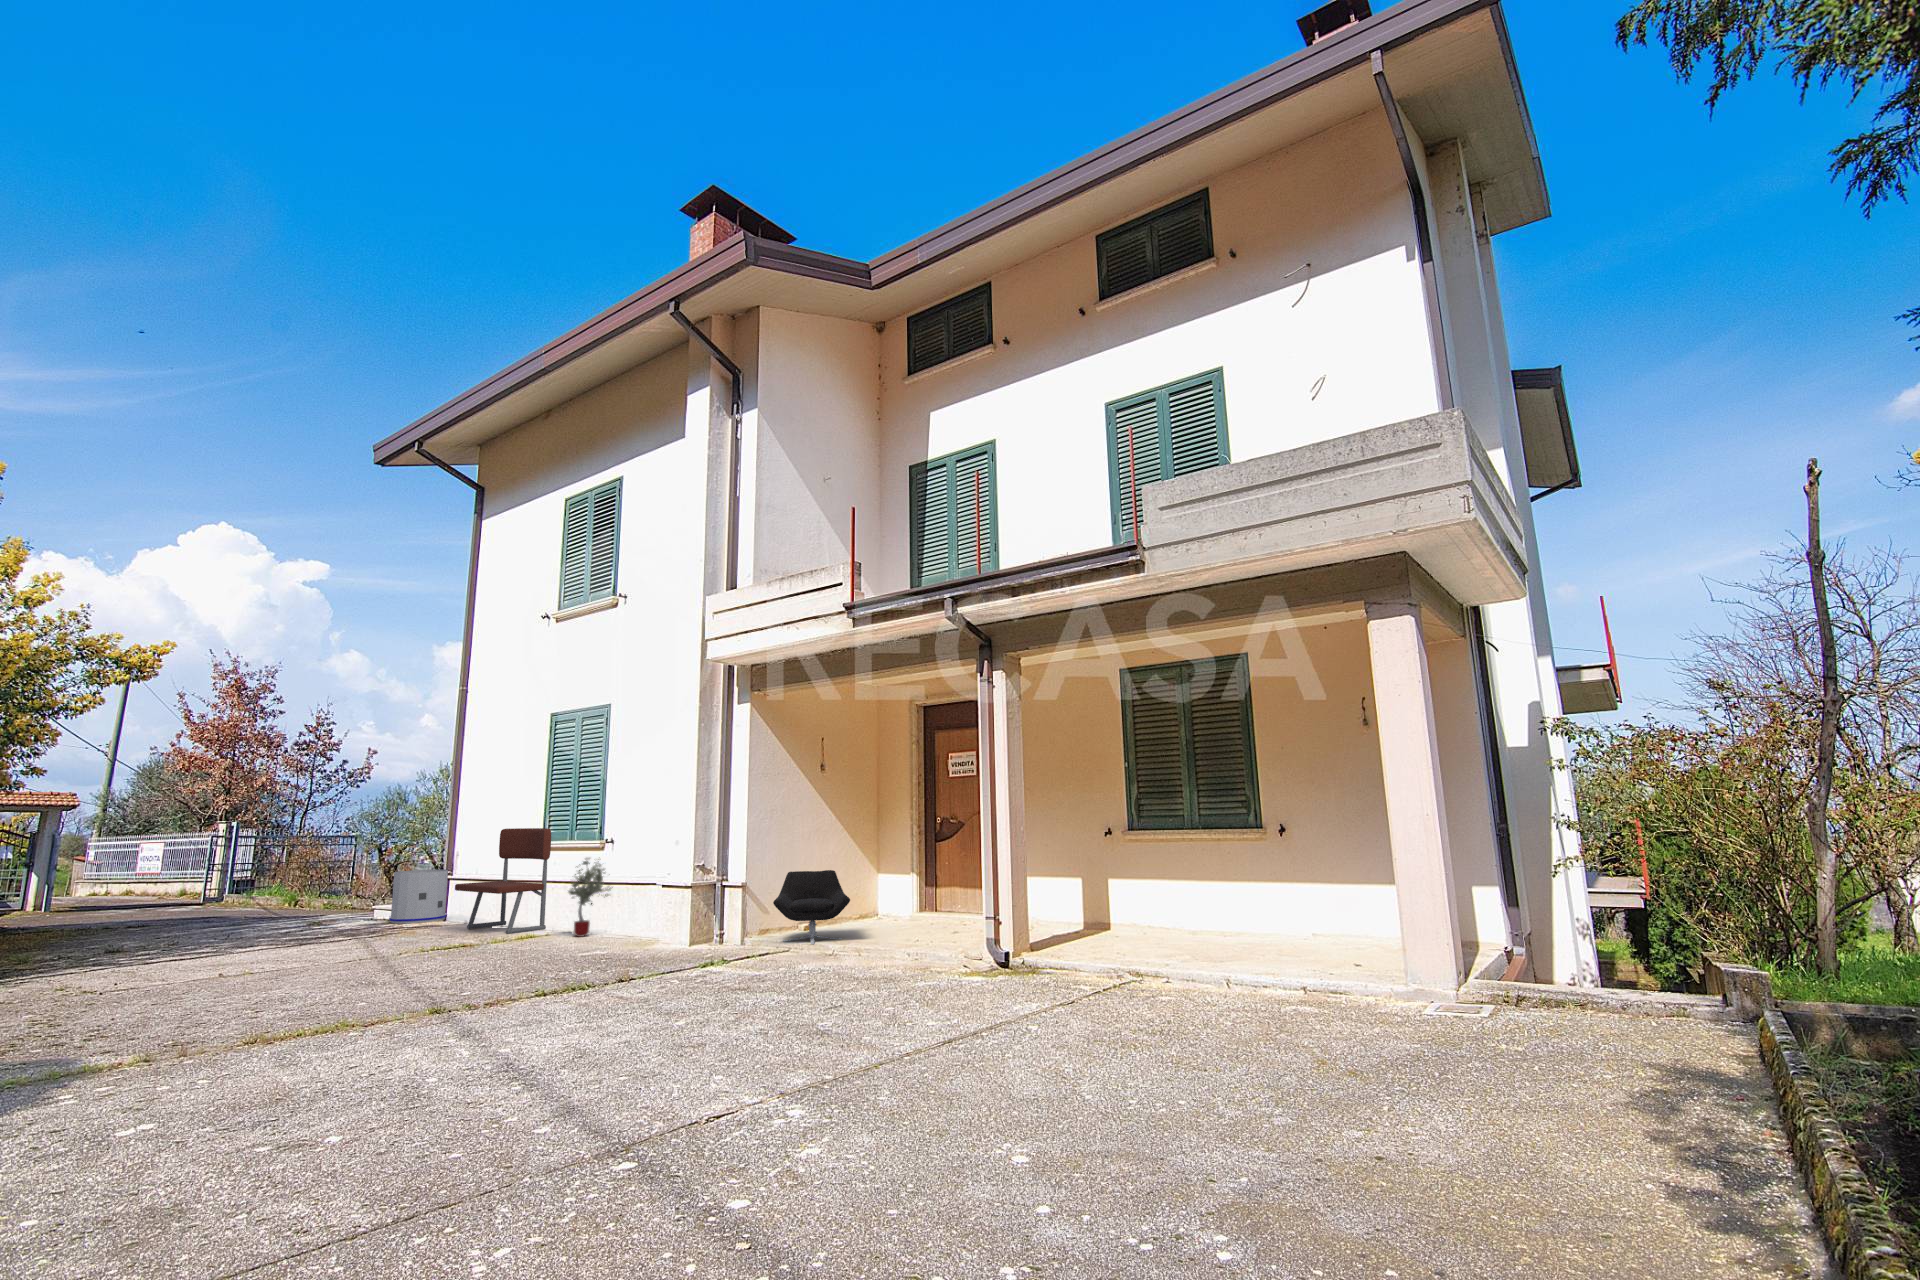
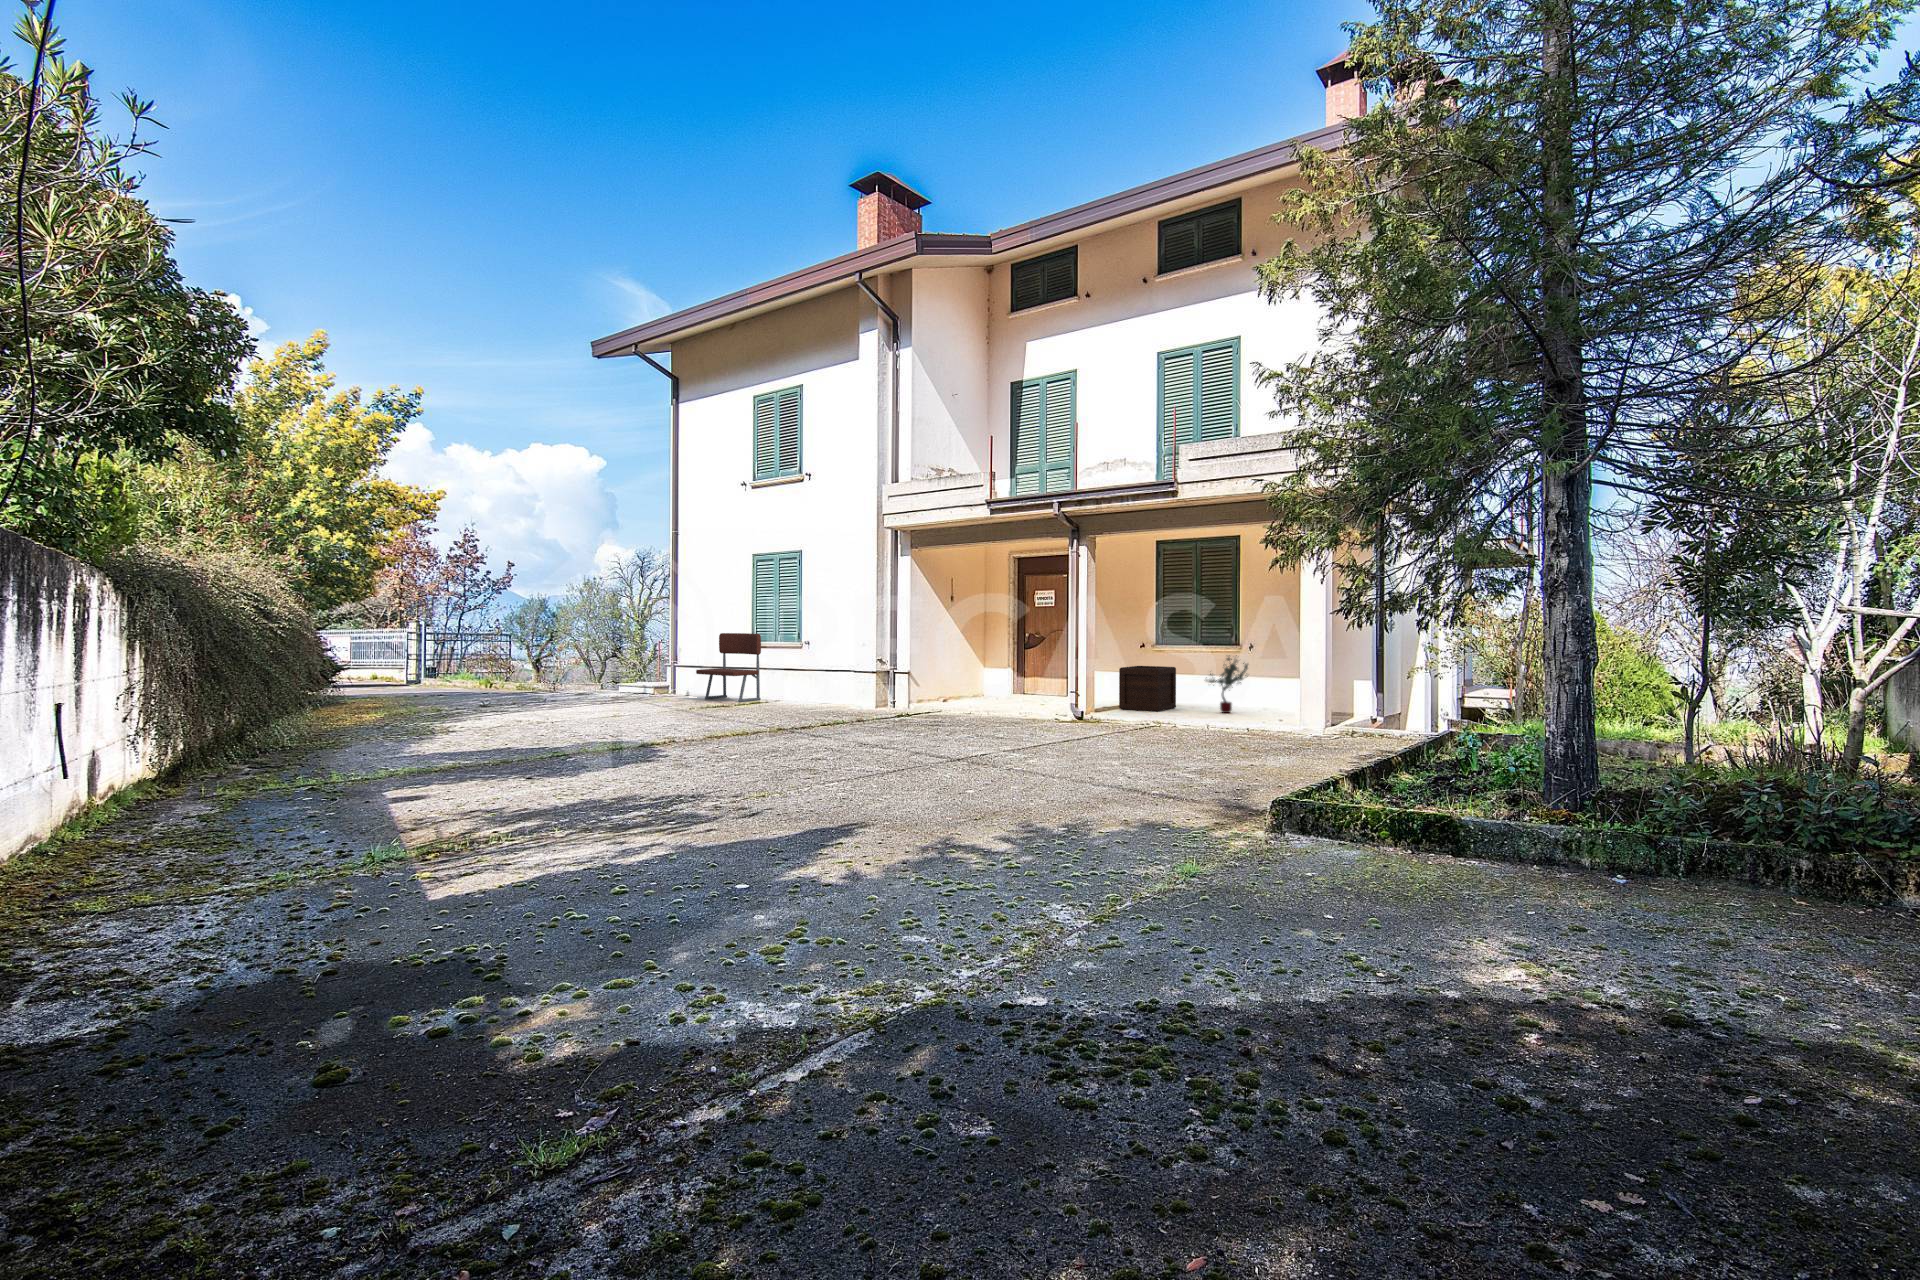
potted tree: present [569,858,611,937] -> present [1206,655,1248,713]
wooden crate: none [1070,868,1163,945] -> present [1119,666,1176,712]
trash can: present [389,870,448,923] -> none [638,660,673,696]
lounge chair: present [773,870,850,944] -> none [927,664,976,709]

